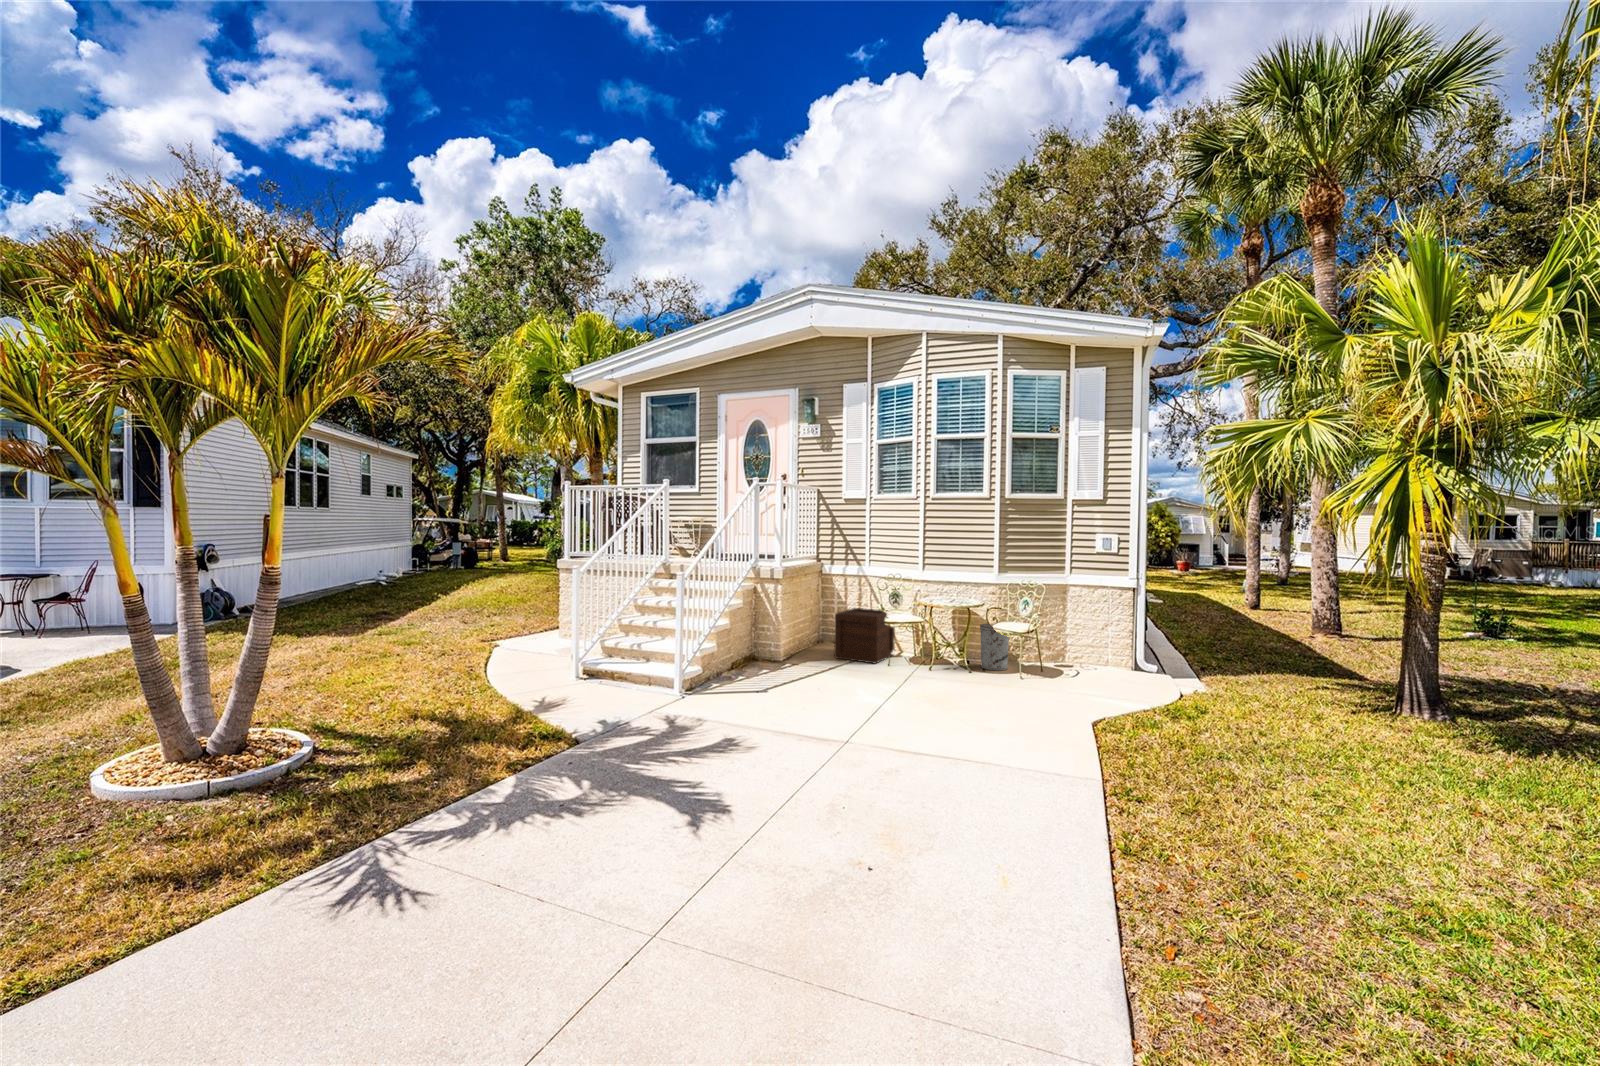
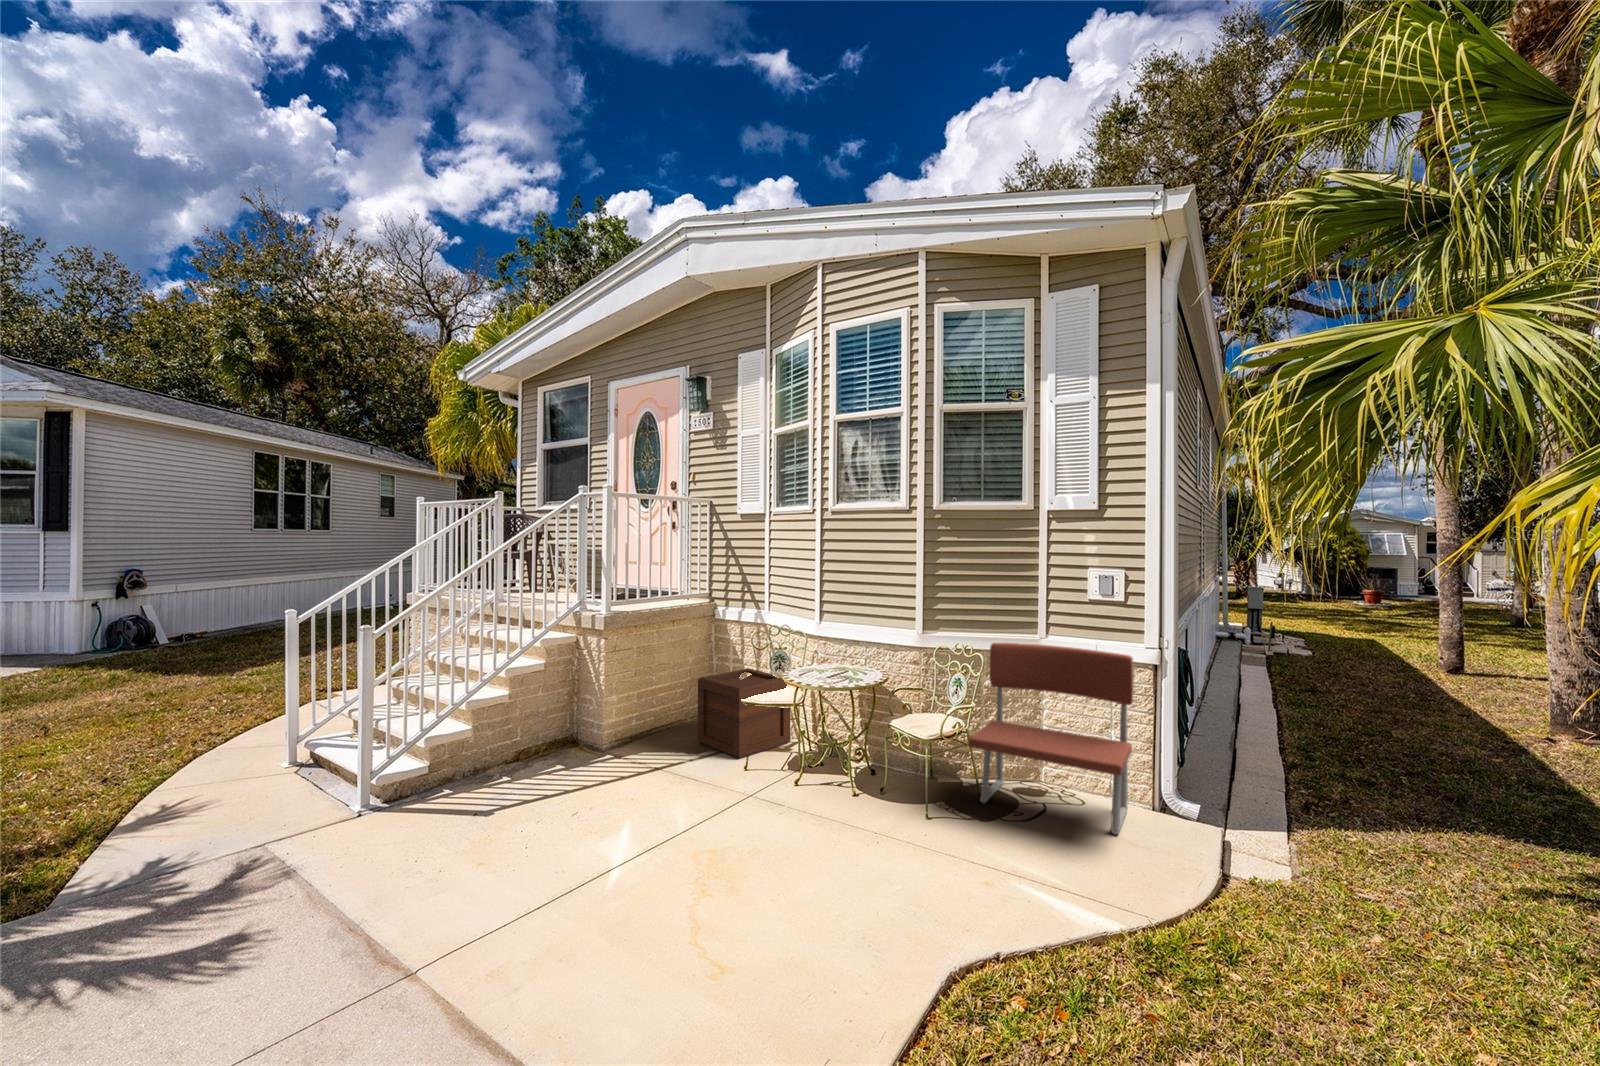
bench: none [1039,579,1131,679] -> present [969,642,1134,834]
trash can: present [980,623,1009,670] -> none [888,709,935,791]

